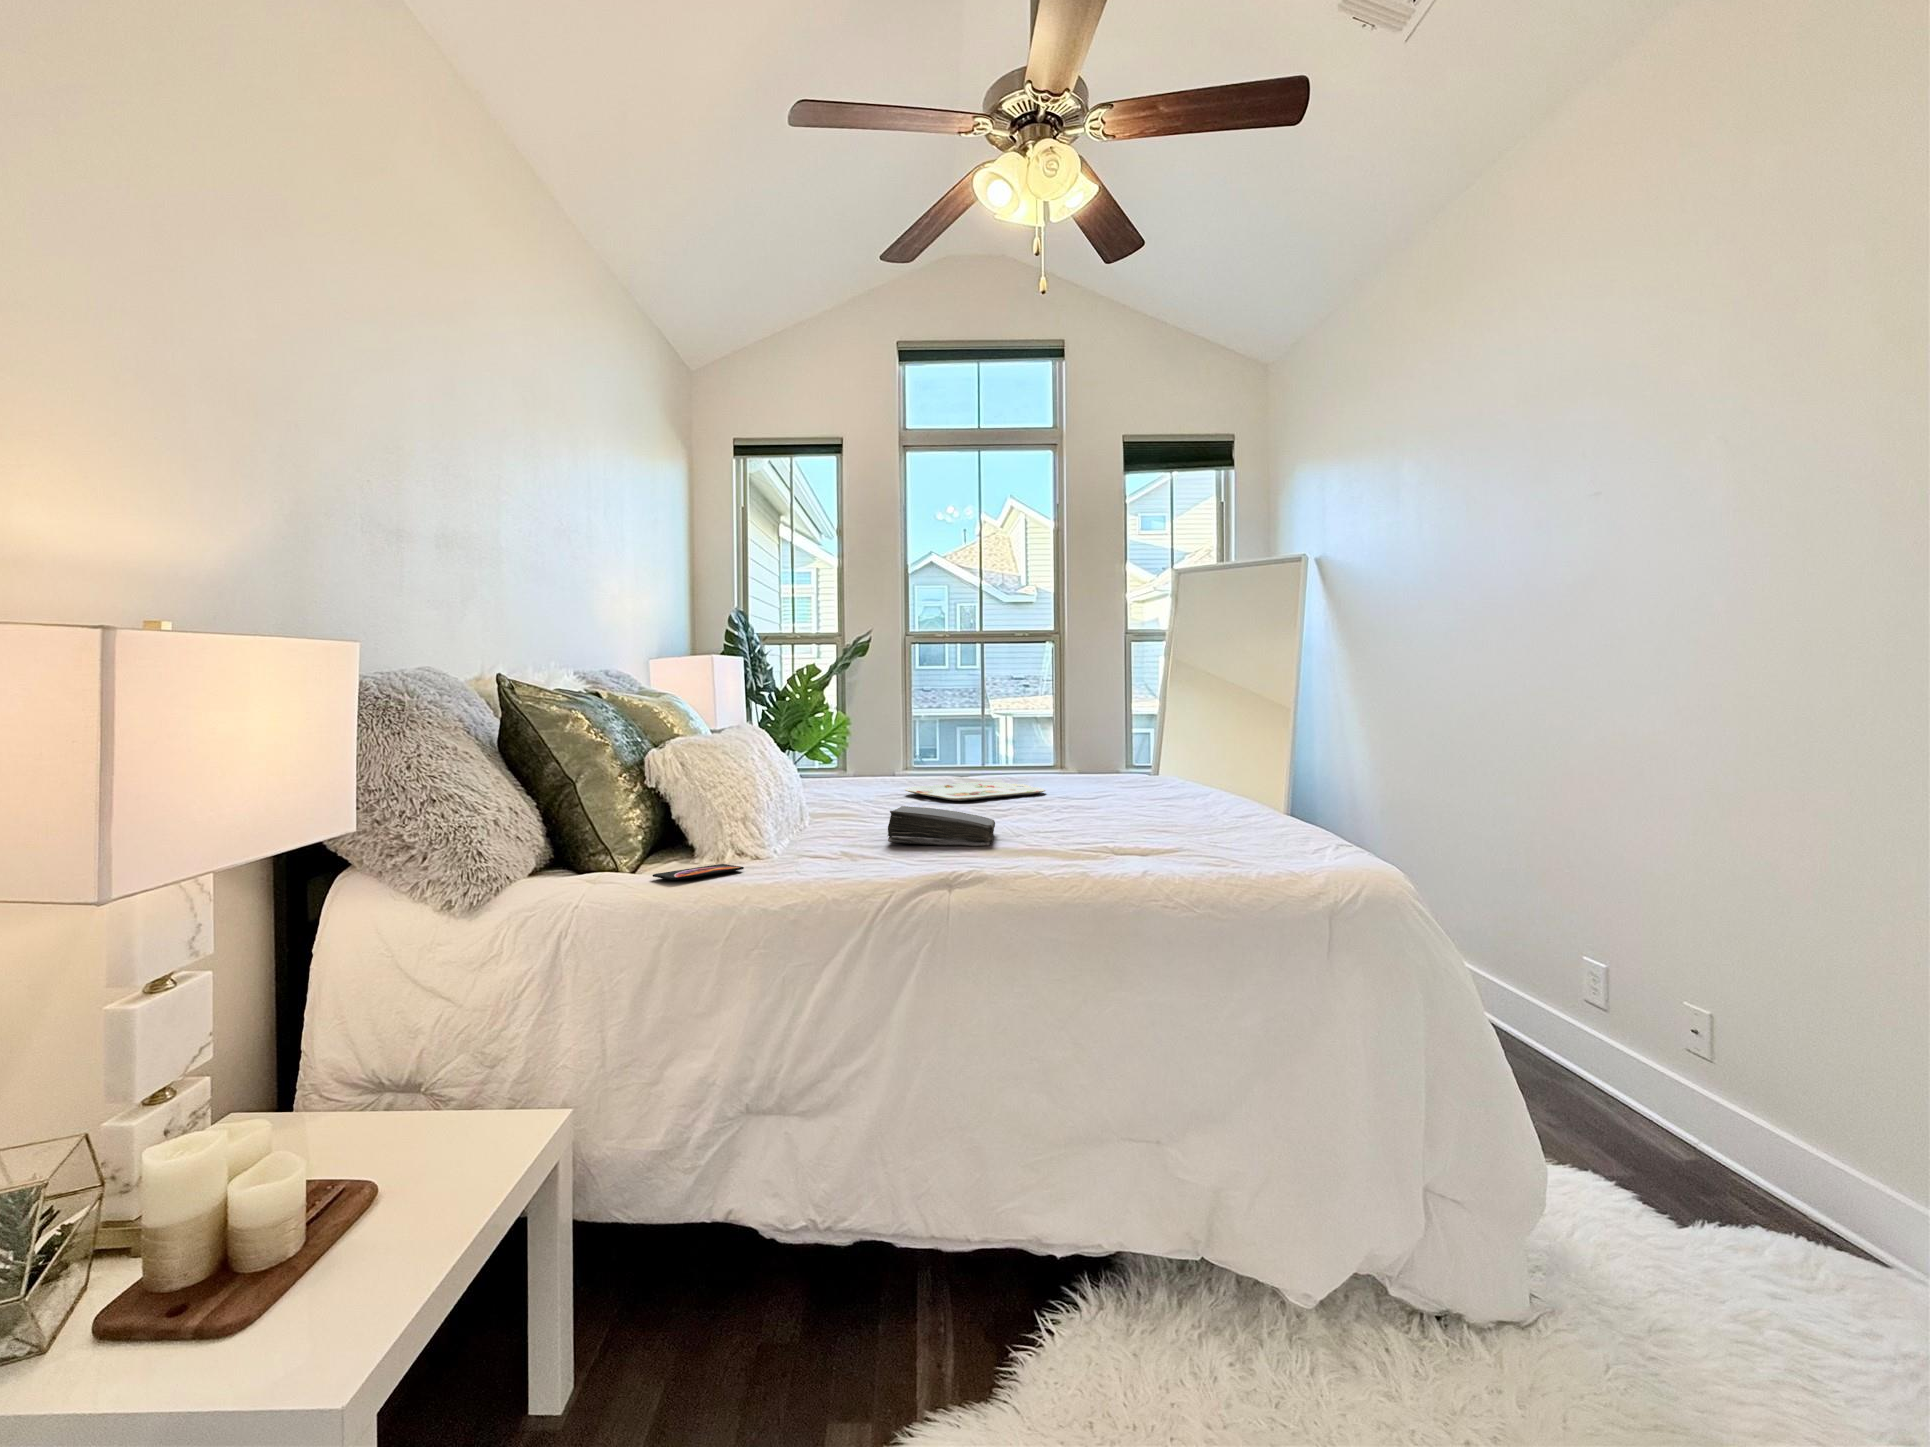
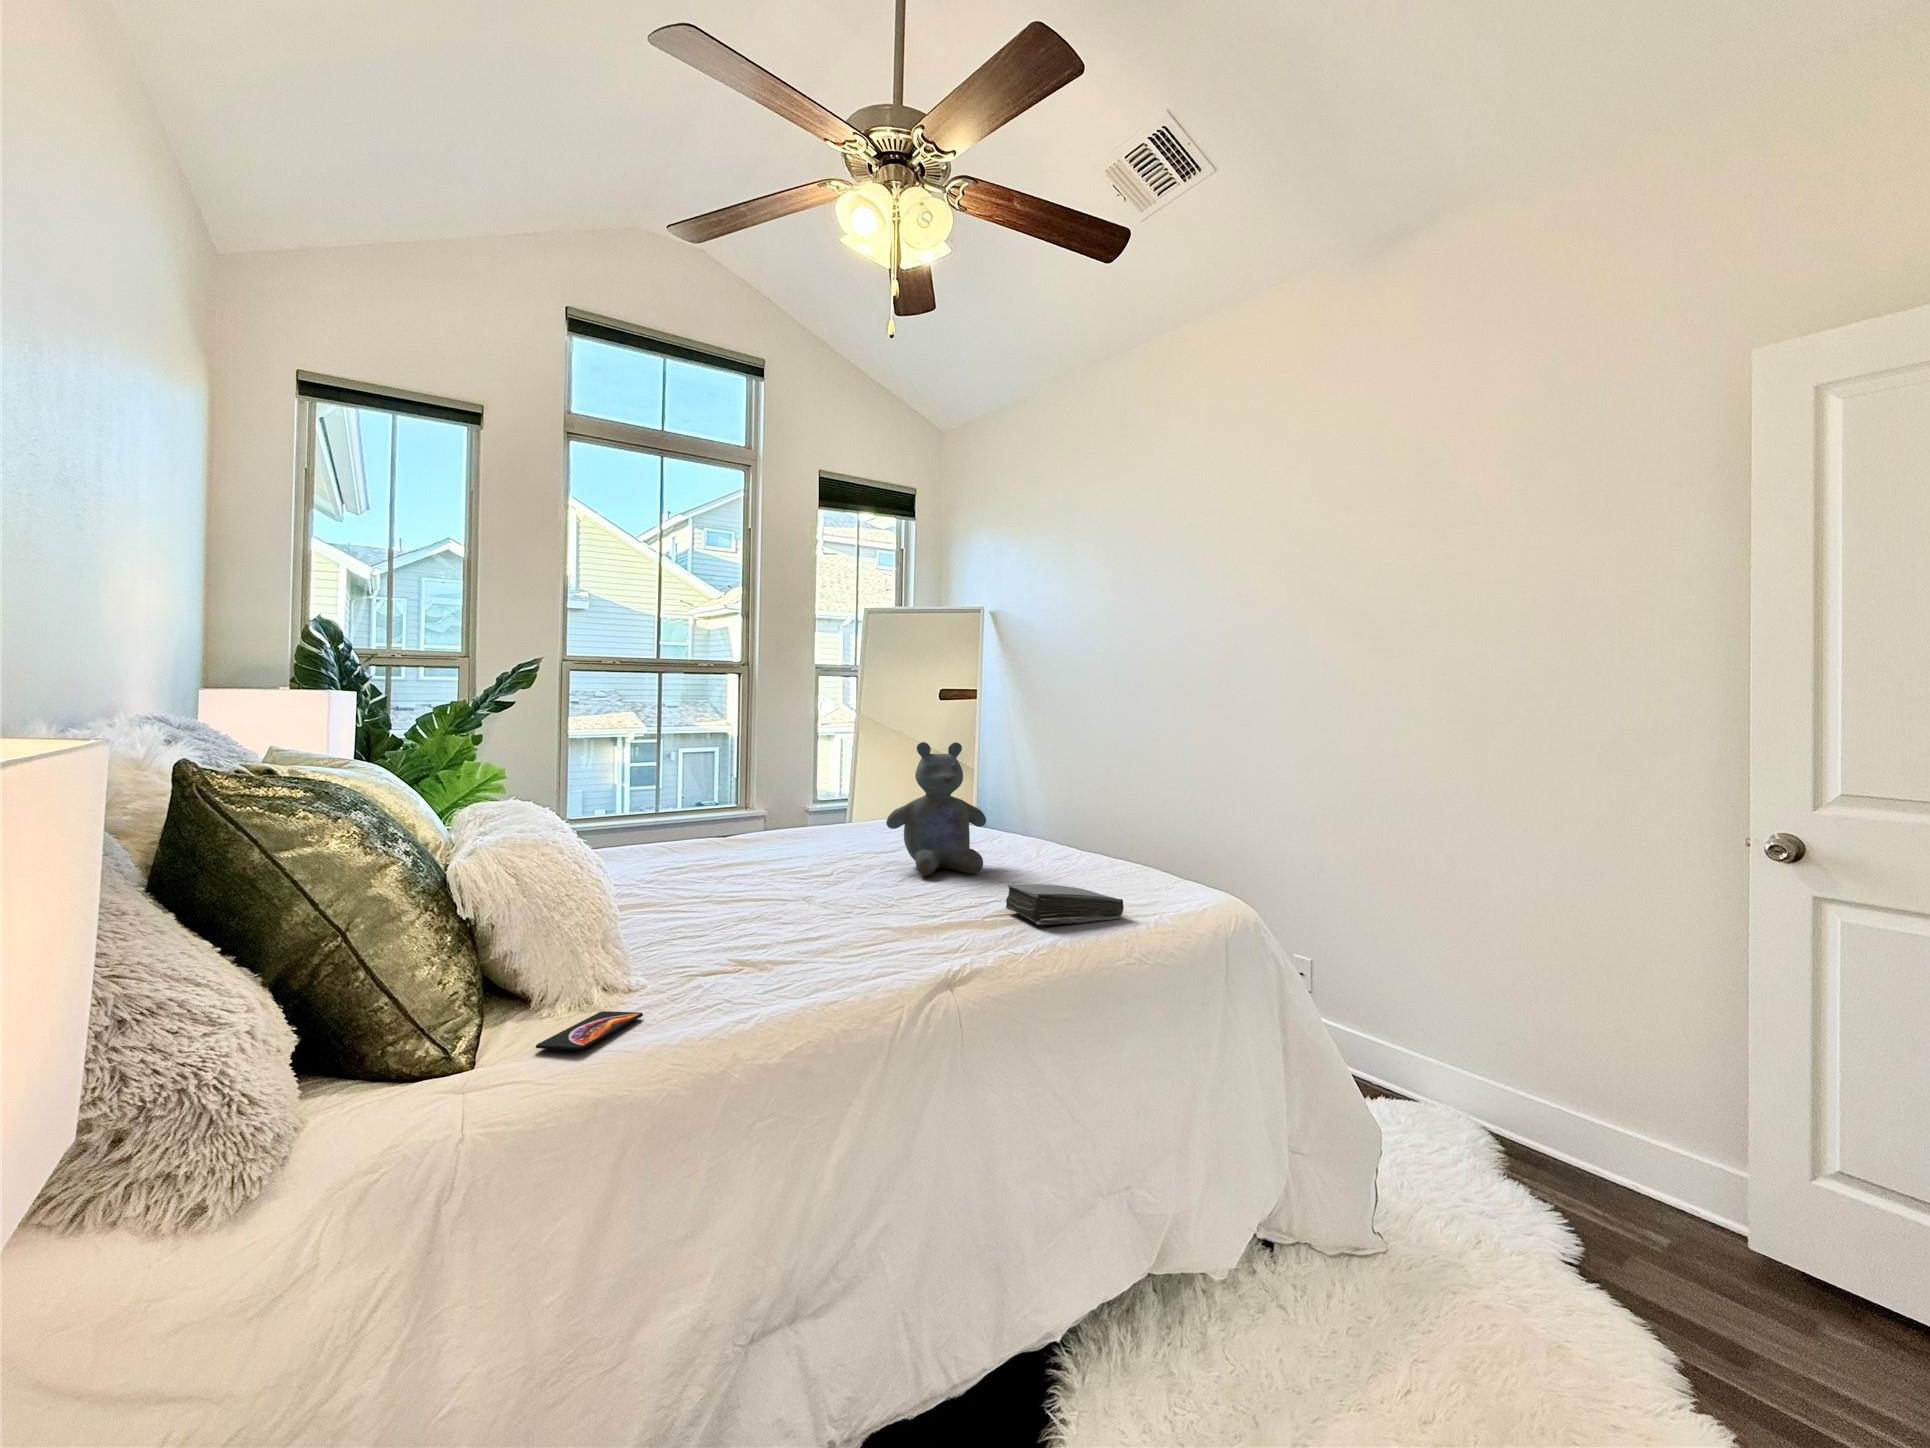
stuffed bear: none [1093,676,1205,811] -> present [886,742,986,876]
serving tray: present [905,782,1046,801] -> none [662,845,818,876]
book: present [888,806,995,846] -> present [1006,884,1124,925]

